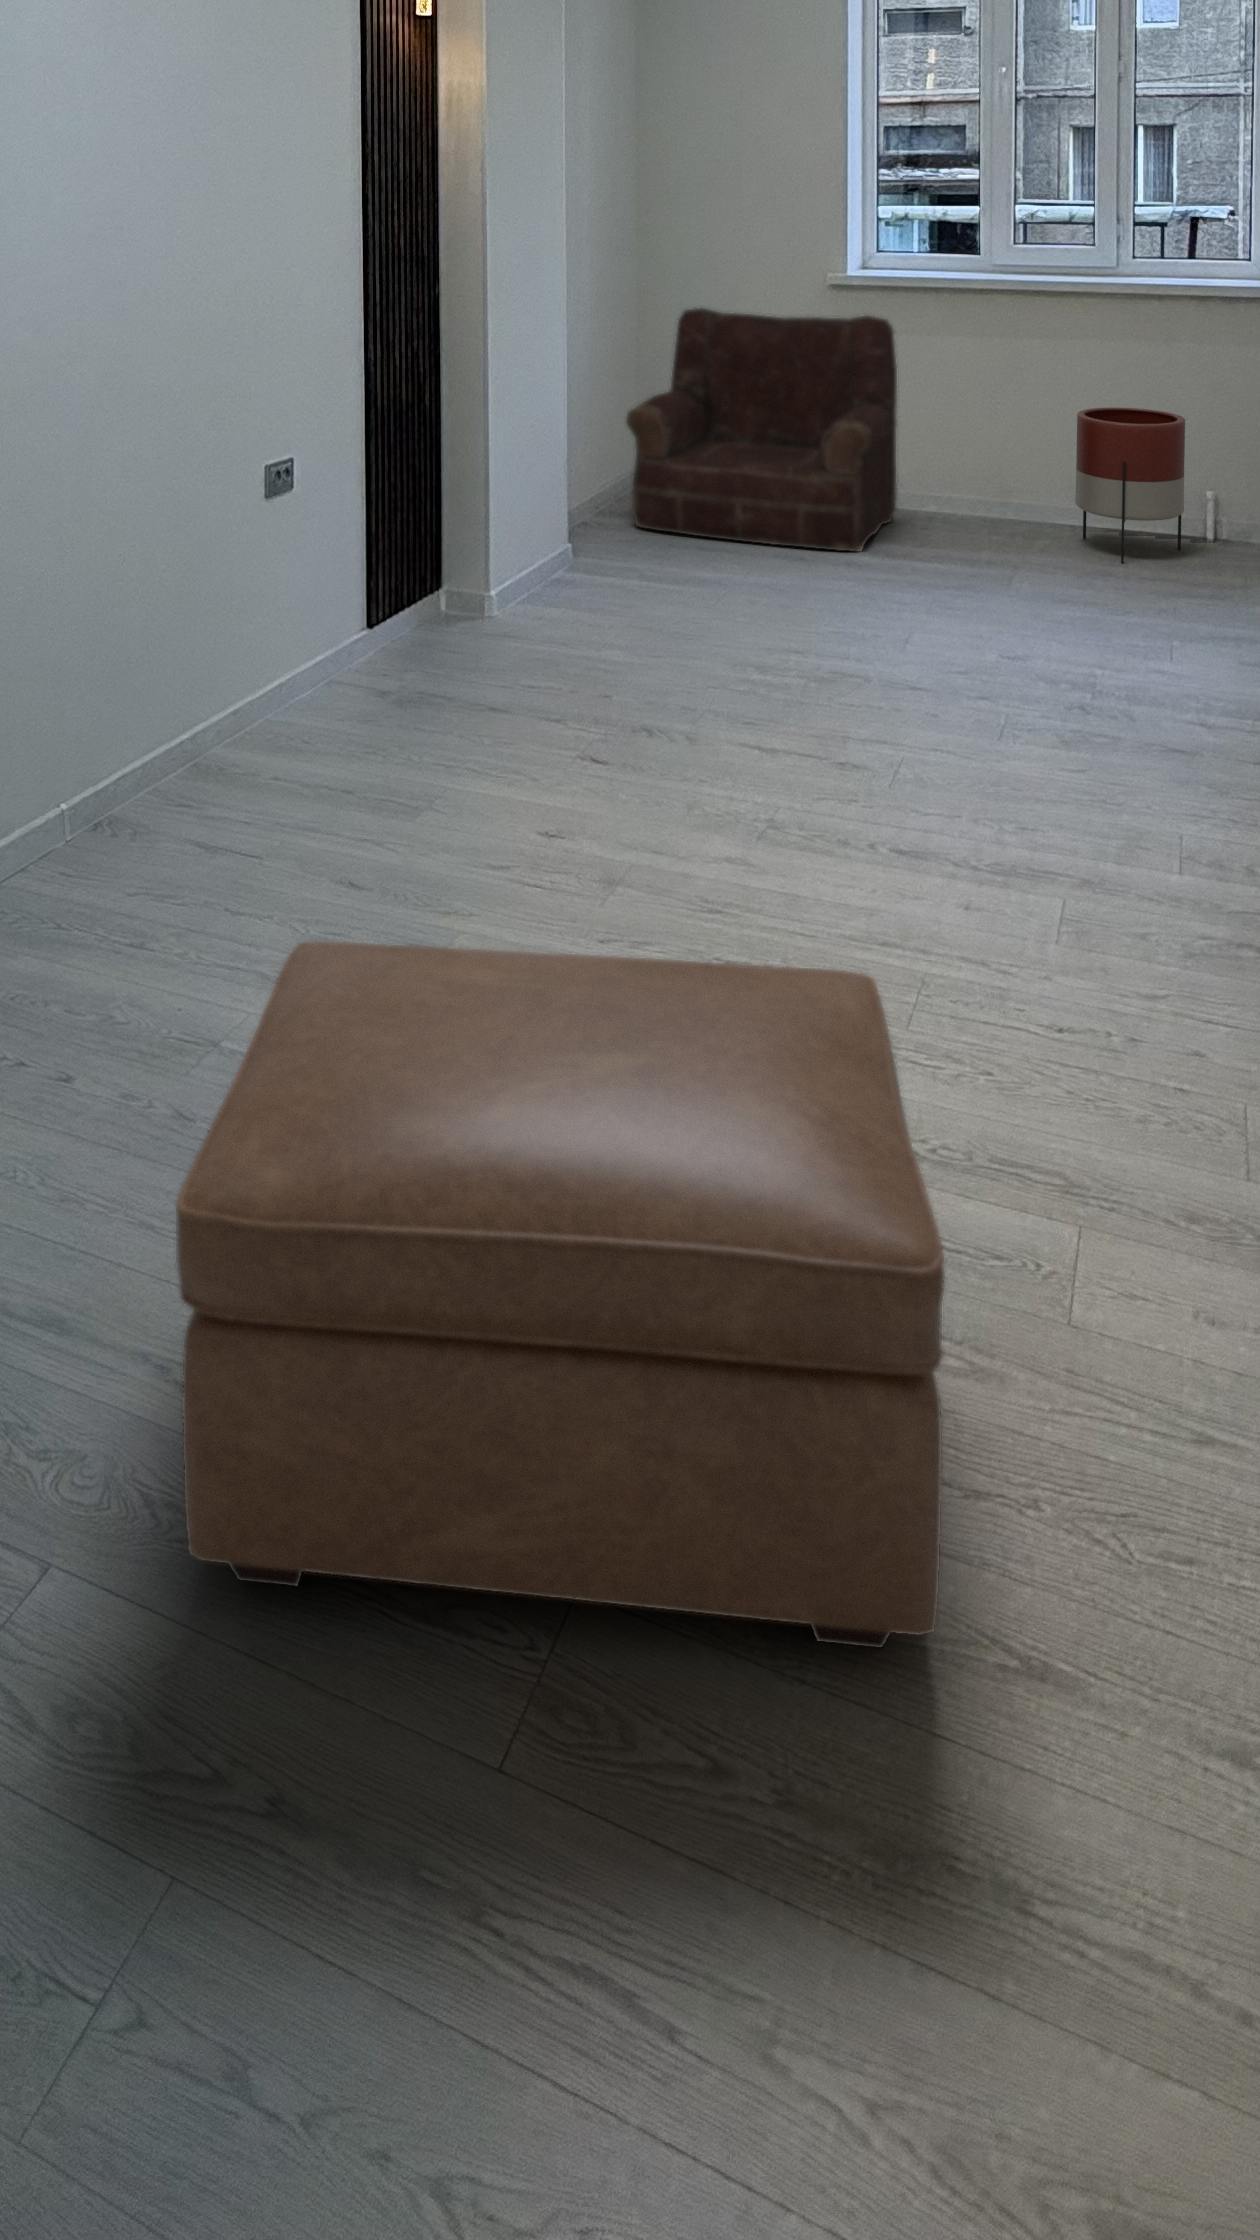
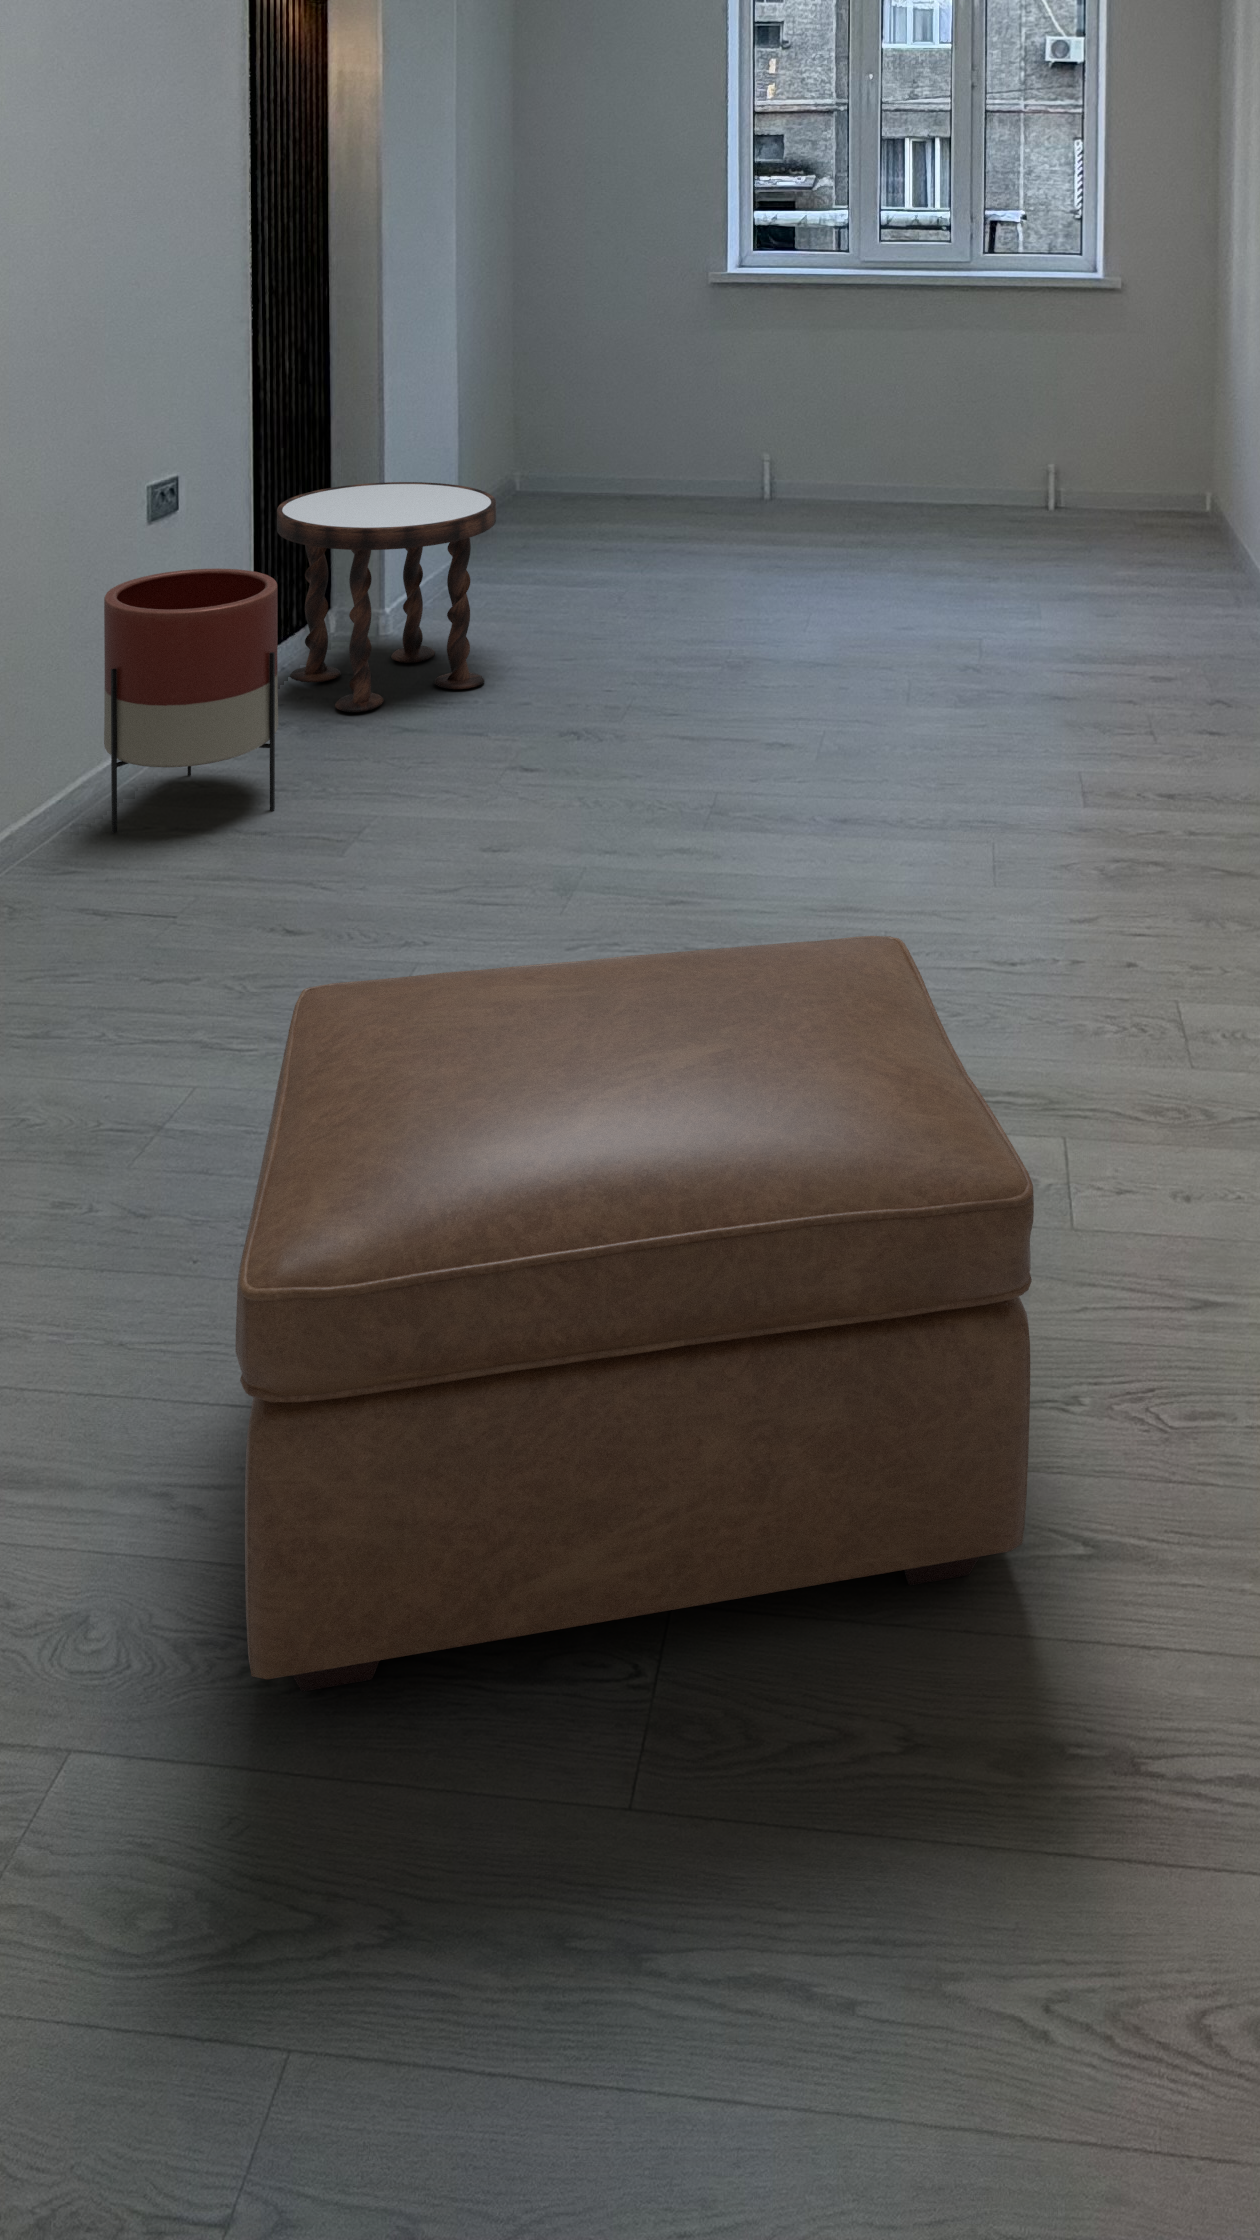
armchair: present [626,308,897,552] -> none [508,310,775,548]
planter: present [1075,407,1185,563] -> present [104,569,278,833]
side table: none [389,471,588,686] -> present [277,482,496,712]

